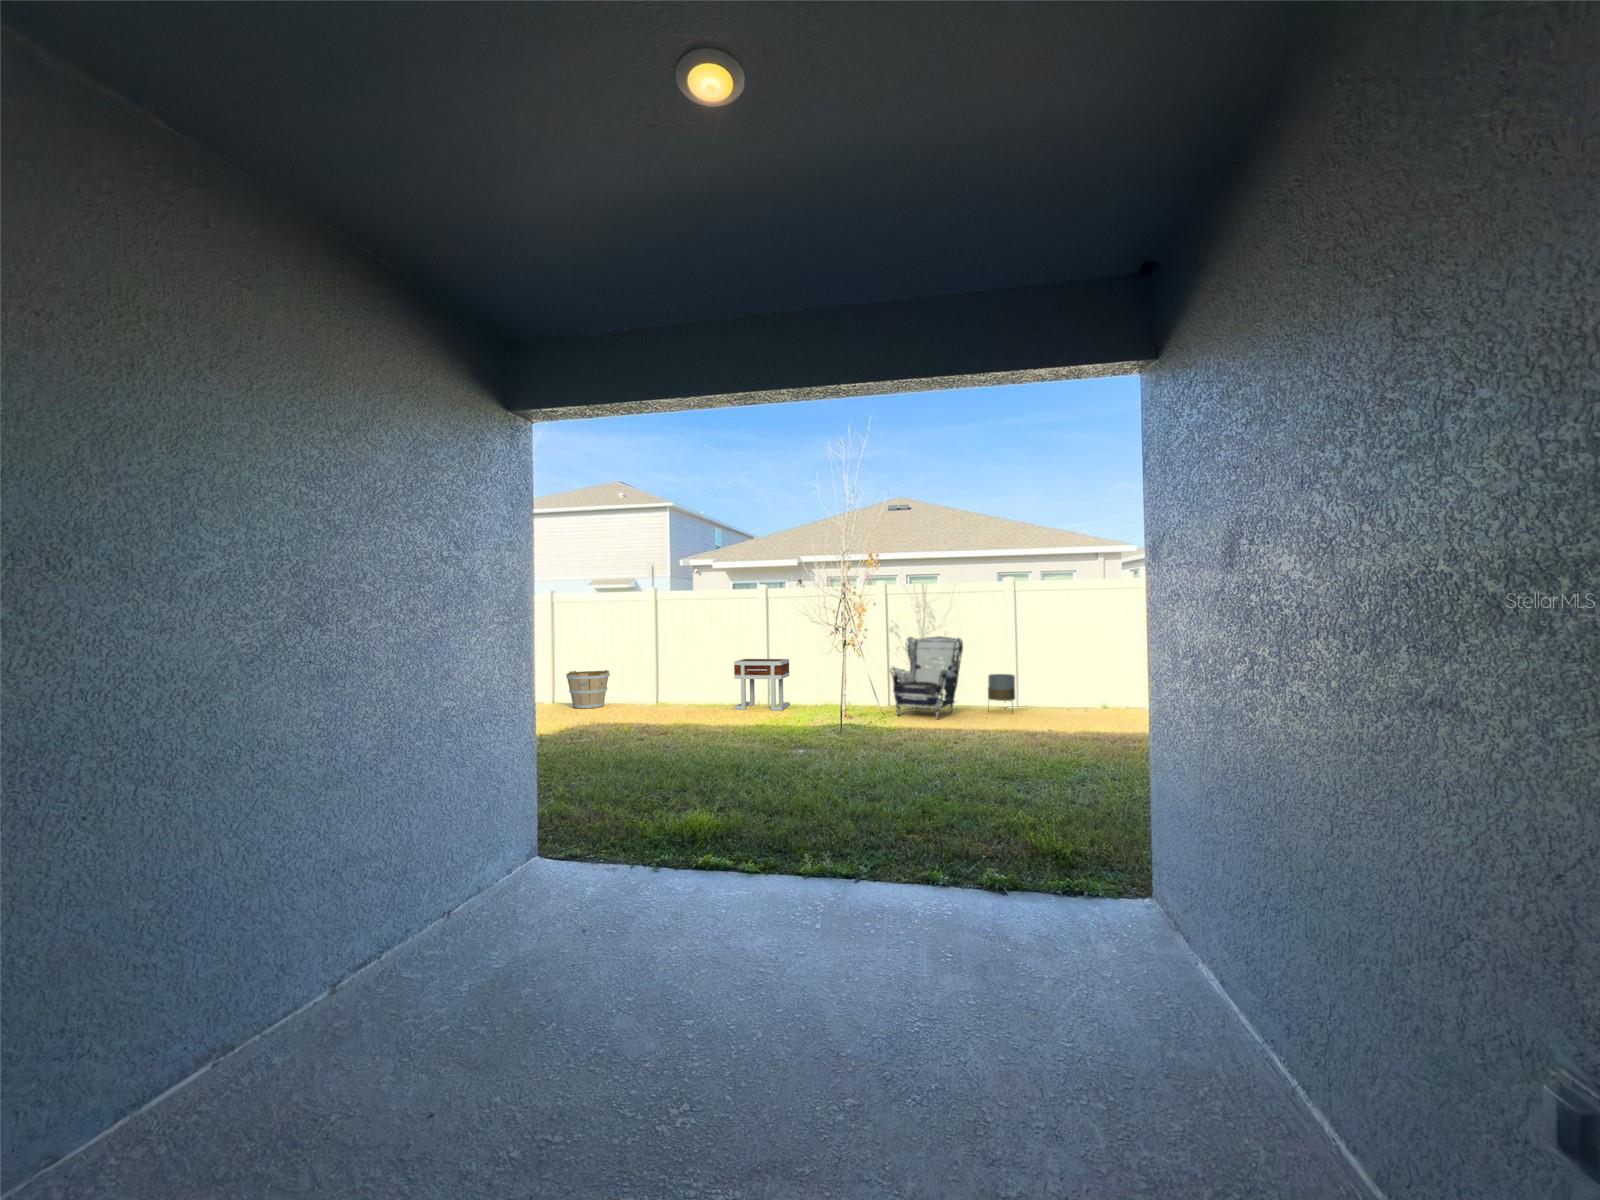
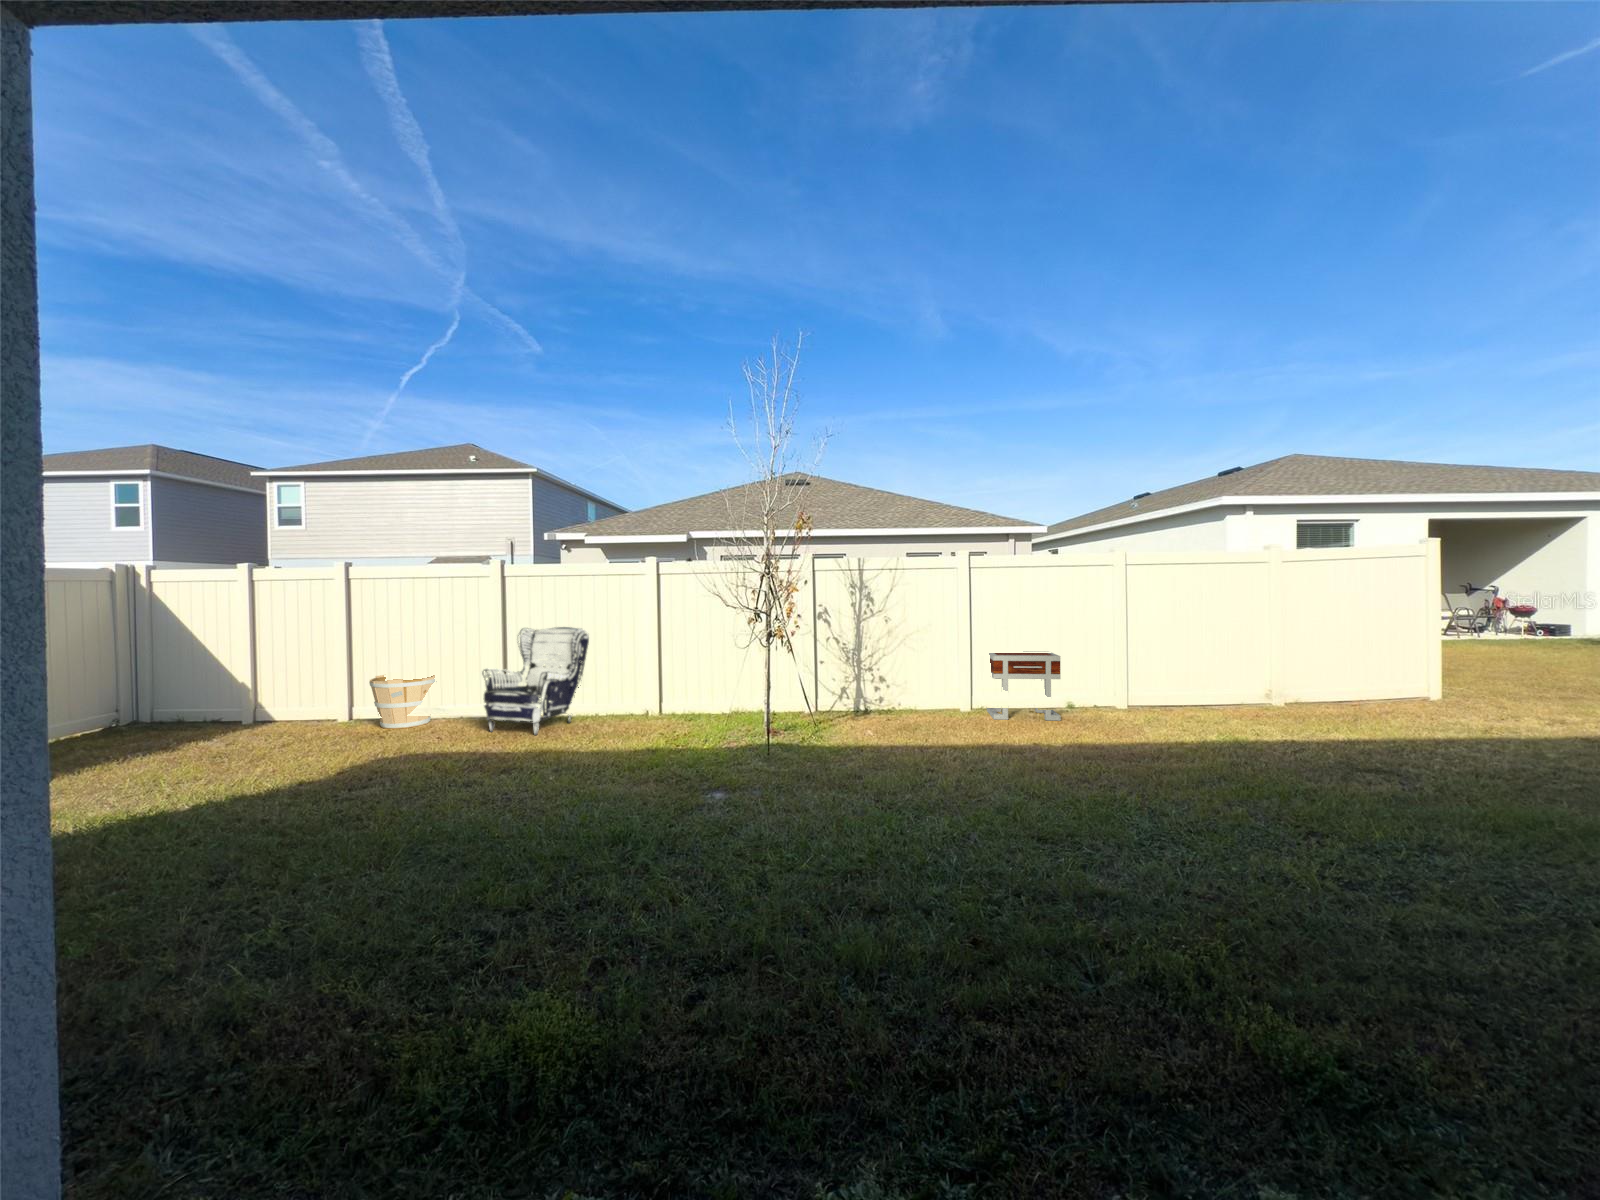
armchair: present [890,636,963,719] -> present [482,627,589,735]
side table: present [734,659,790,711] -> present [987,651,1061,721]
planter: present [988,674,1015,701] -> none [940,669,972,718]

